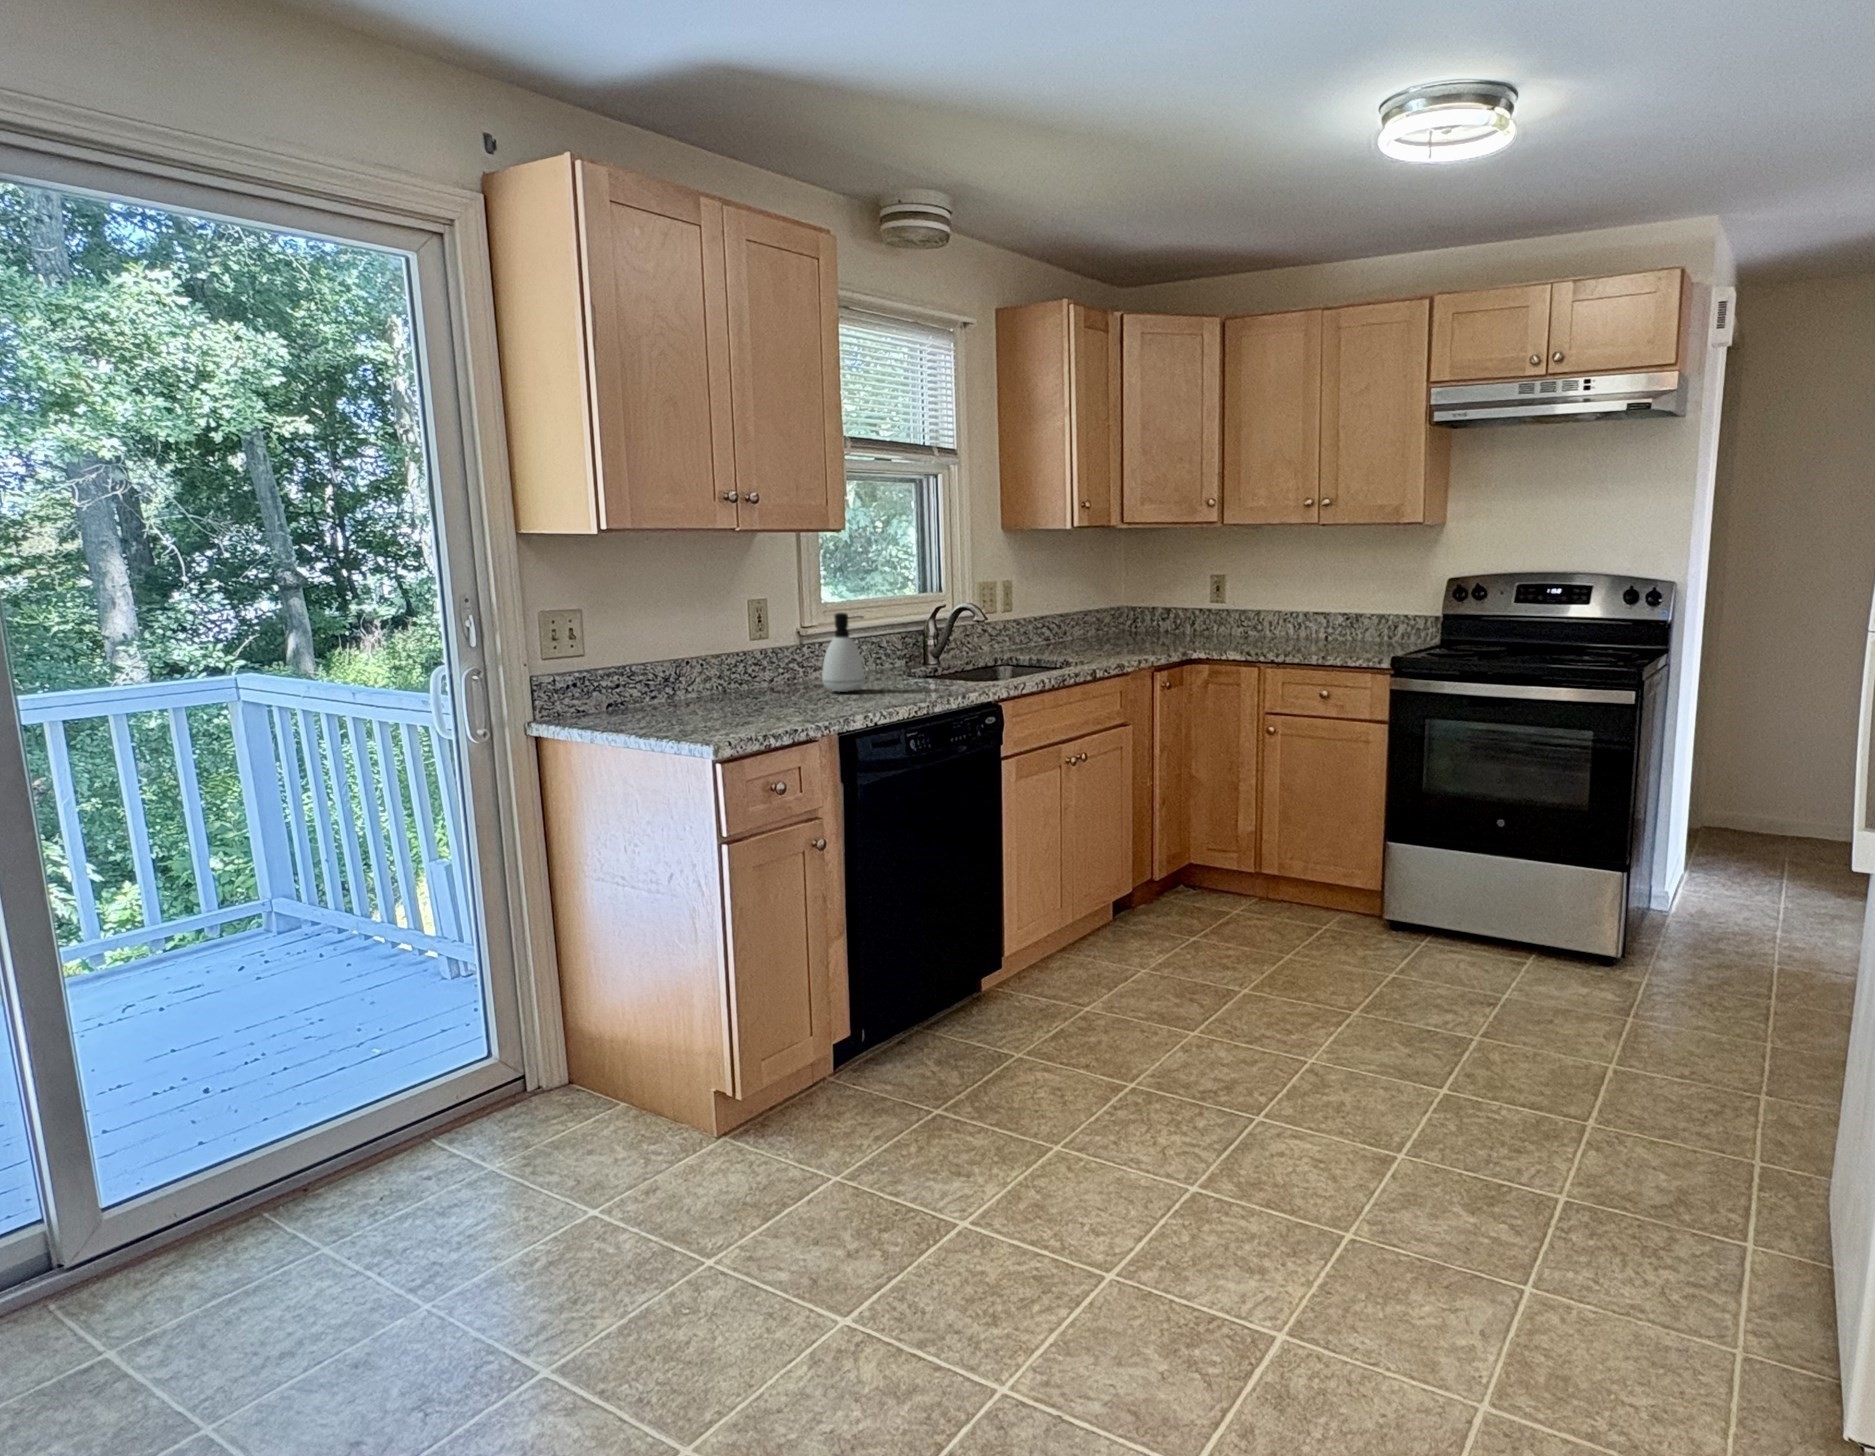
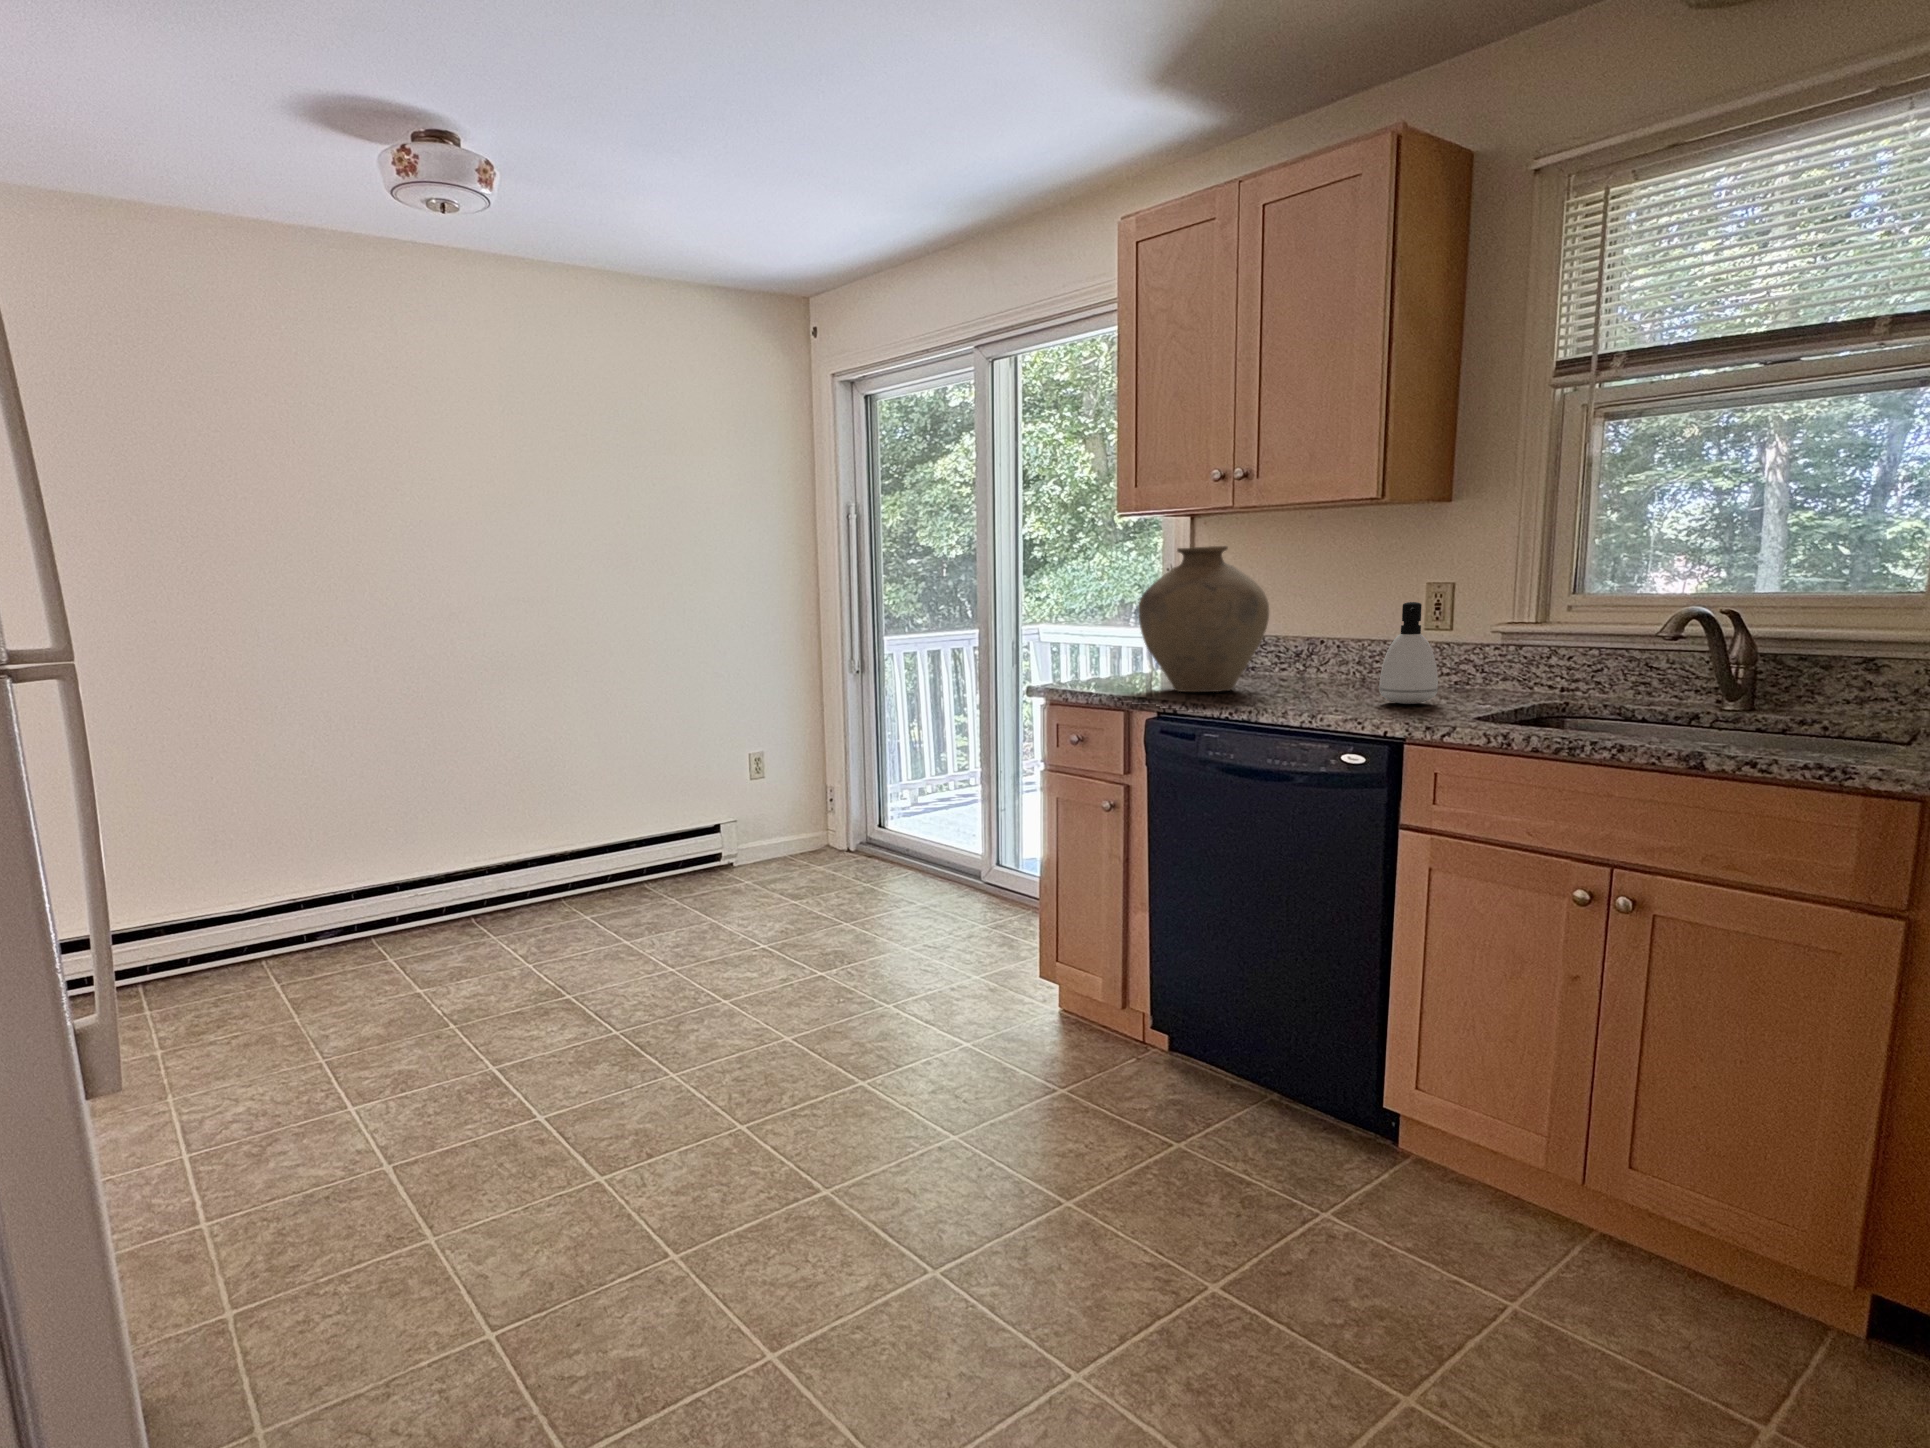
vase: none [671,569,799,718] -> present [1139,546,1269,692]

